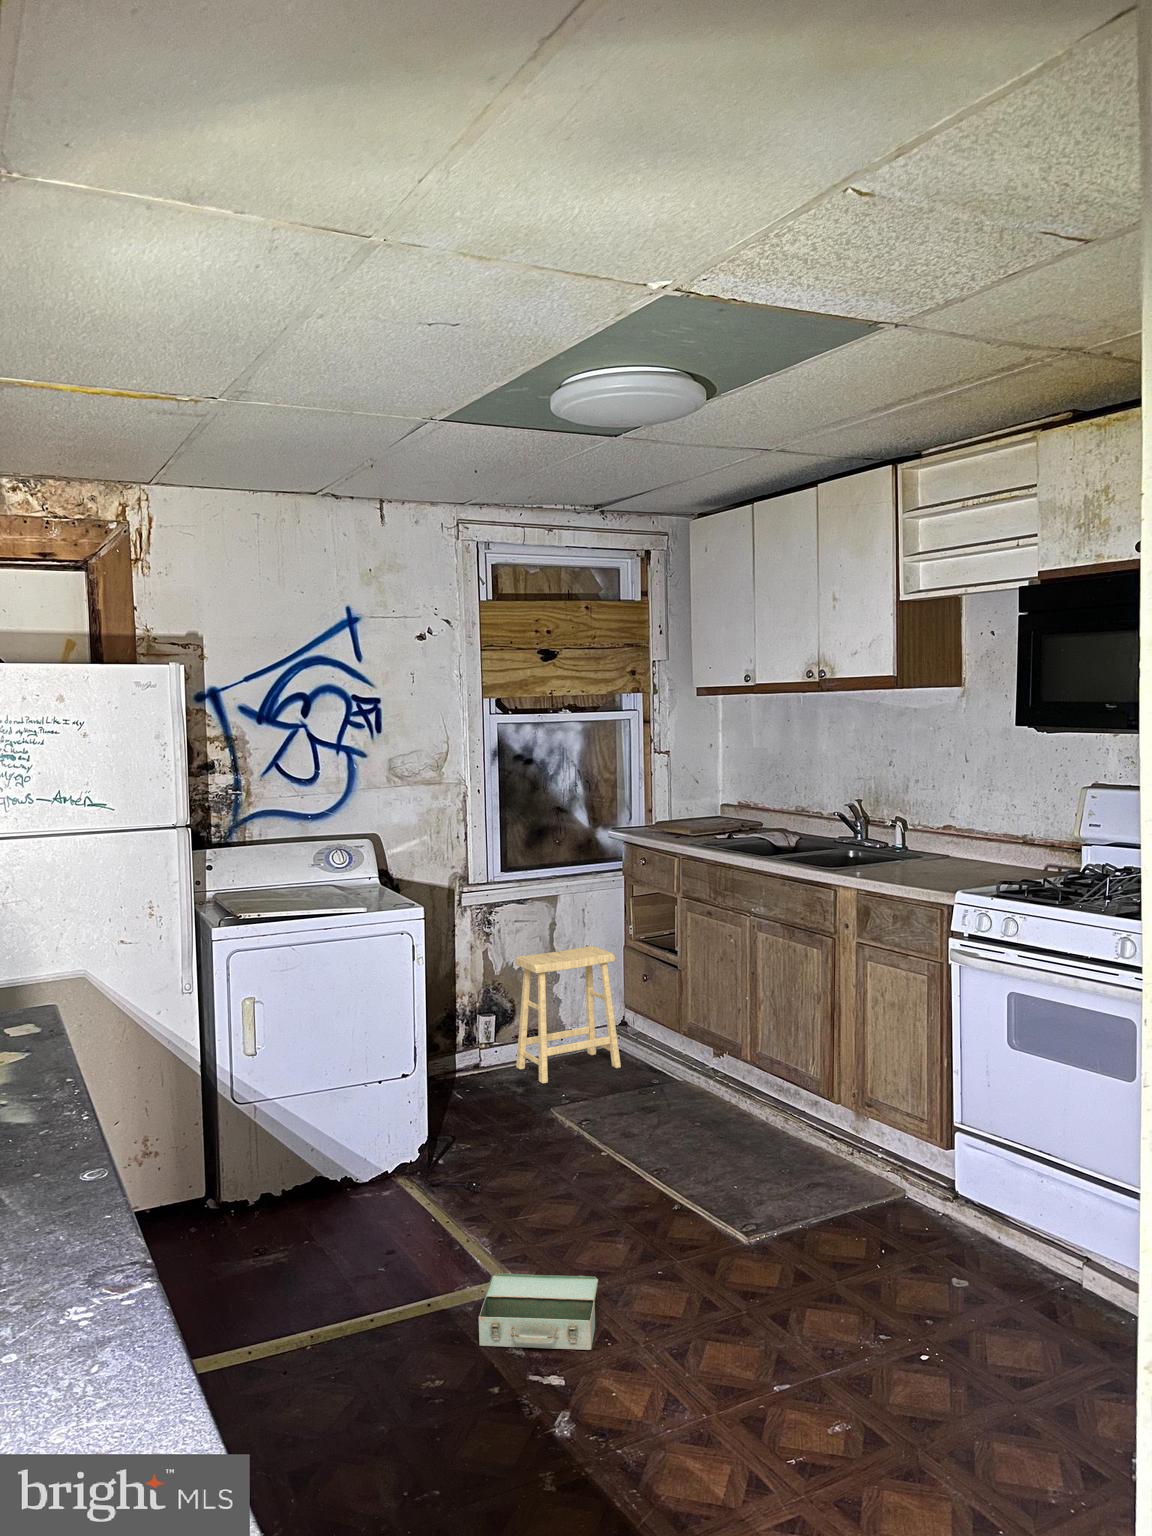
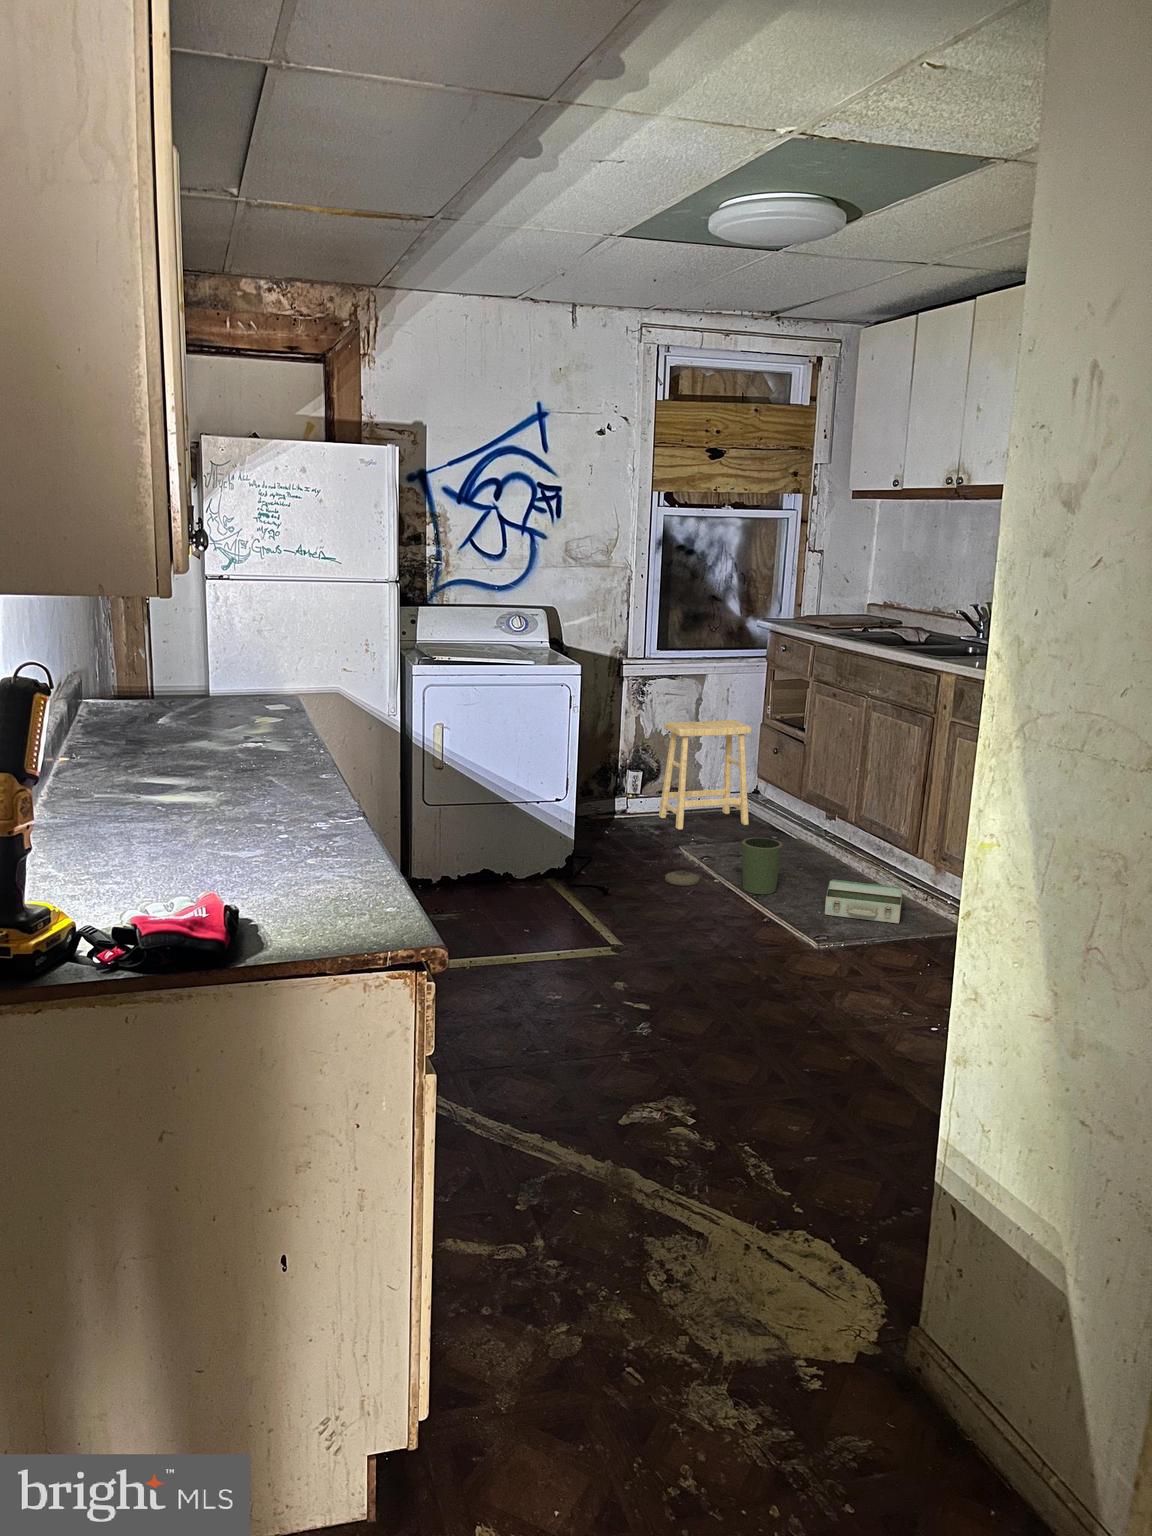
trash can: none [541,1095,678,1167] -> present [665,838,783,894]
toolbox: present [478,1273,598,1350] -> present [825,880,902,923]

